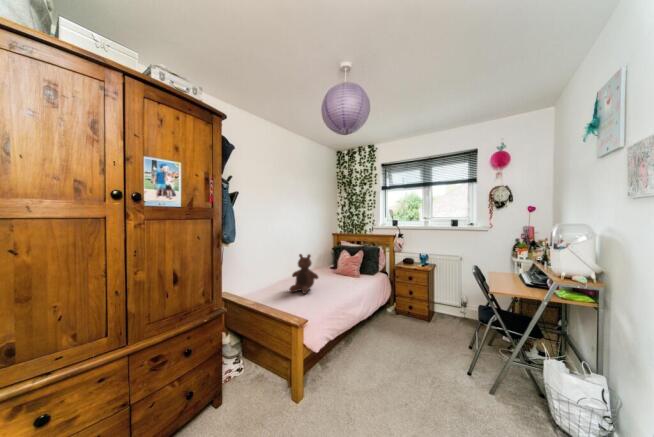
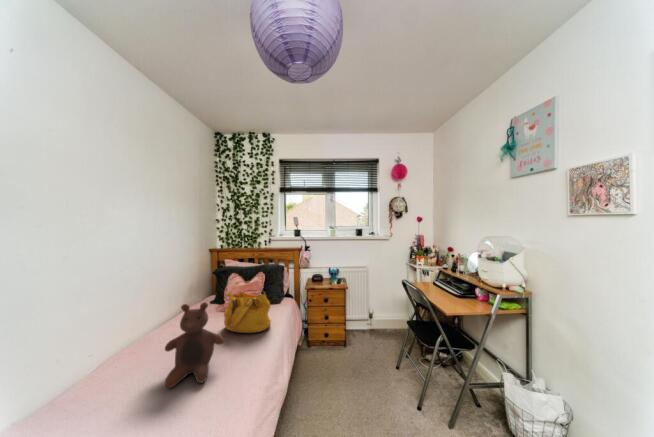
handbag: none [326,256,356,283] -> present [224,292,271,333]

